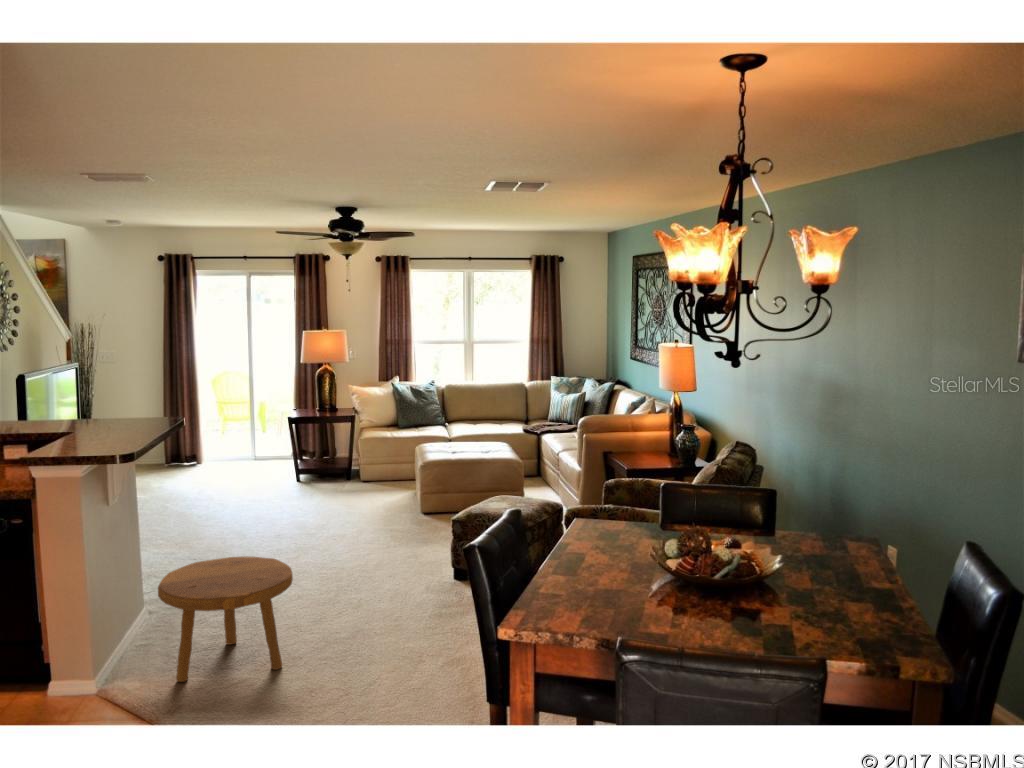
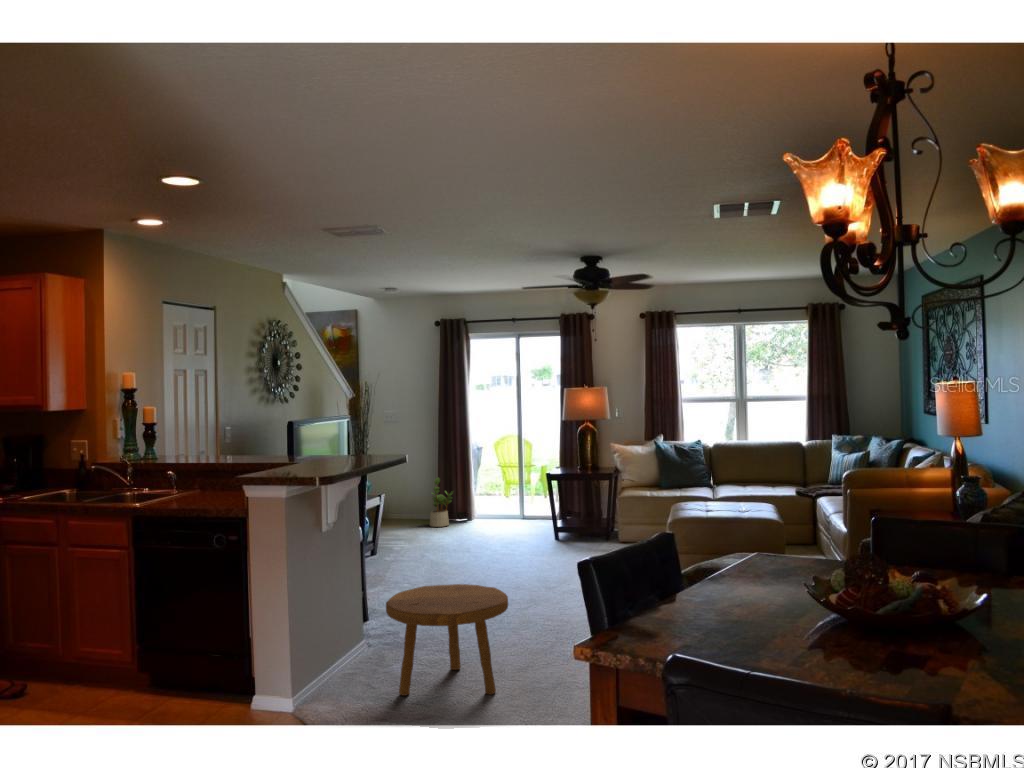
potted plant: none [156,421,183,472] -> present [430,477,452,527]

